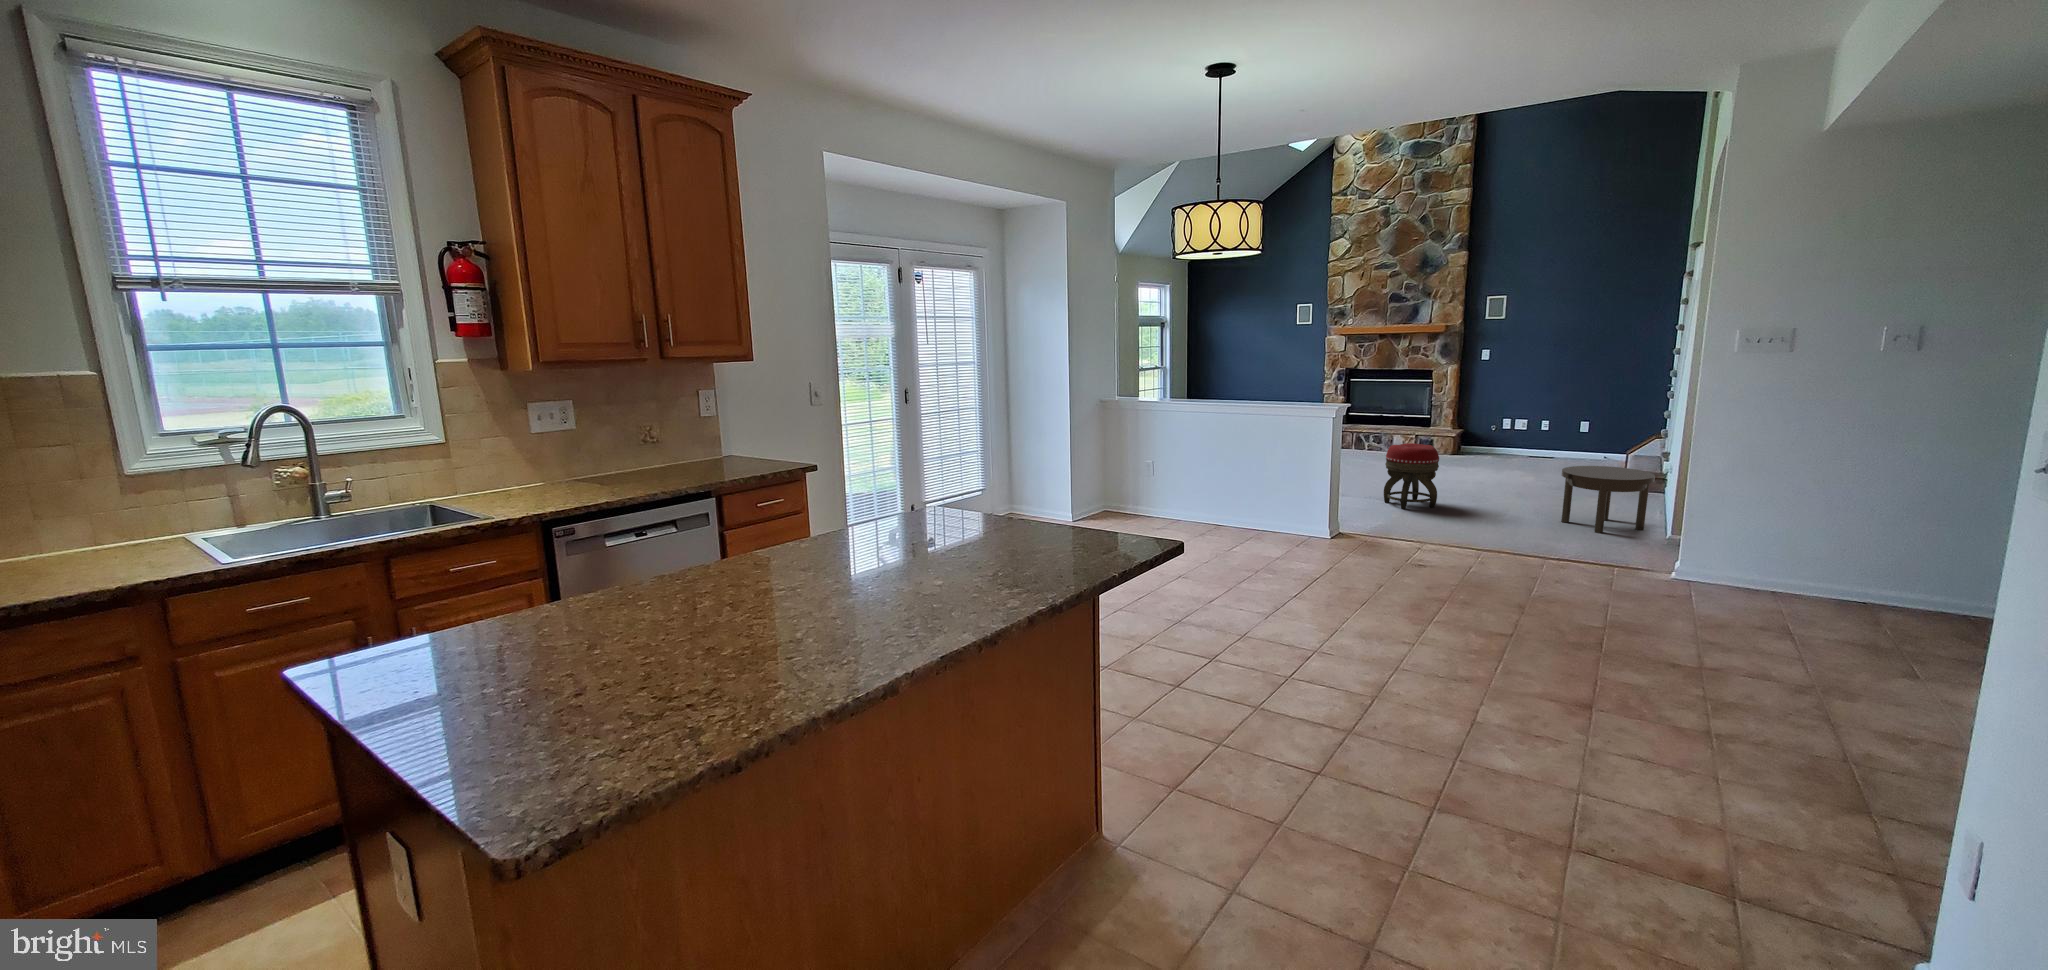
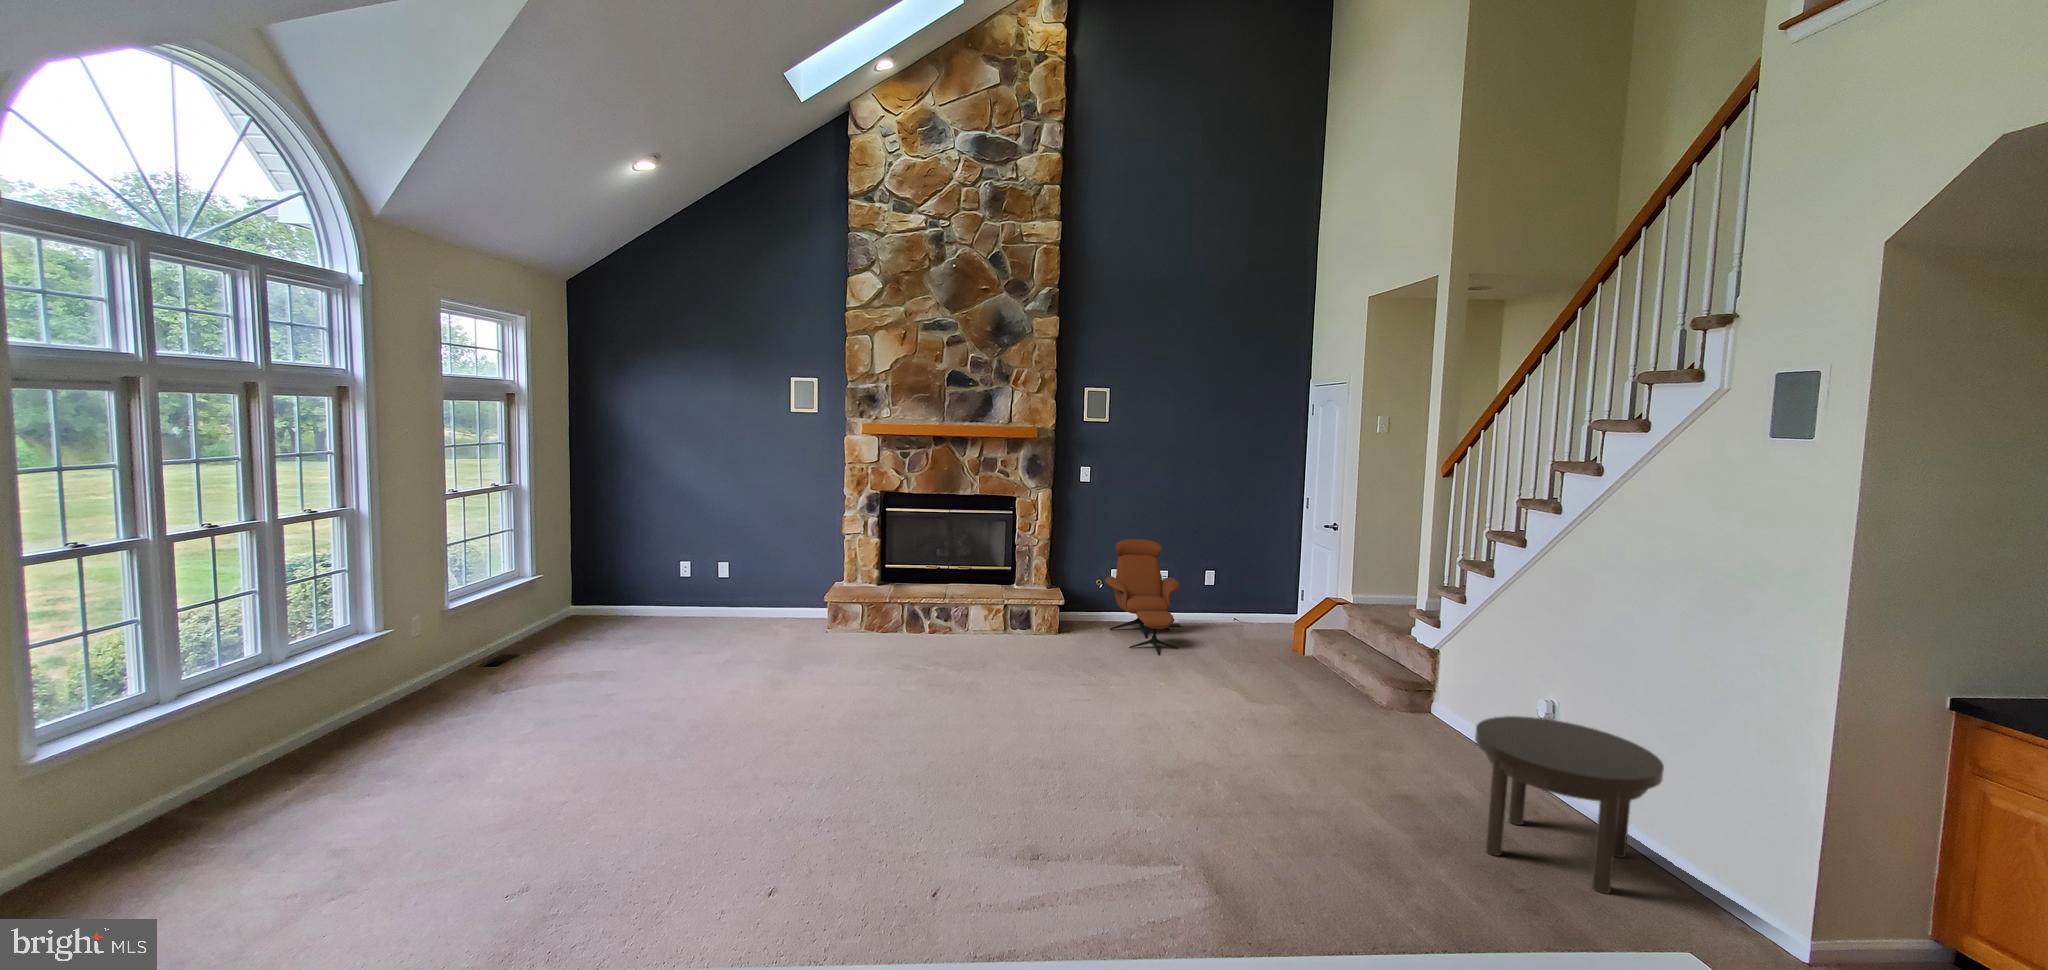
lounge chair: none [1492,398,1549,466] -> present [1105,539,1180,655]
footstool: present [1384,443,1439,509] -> none [1124,693,1245,872]

